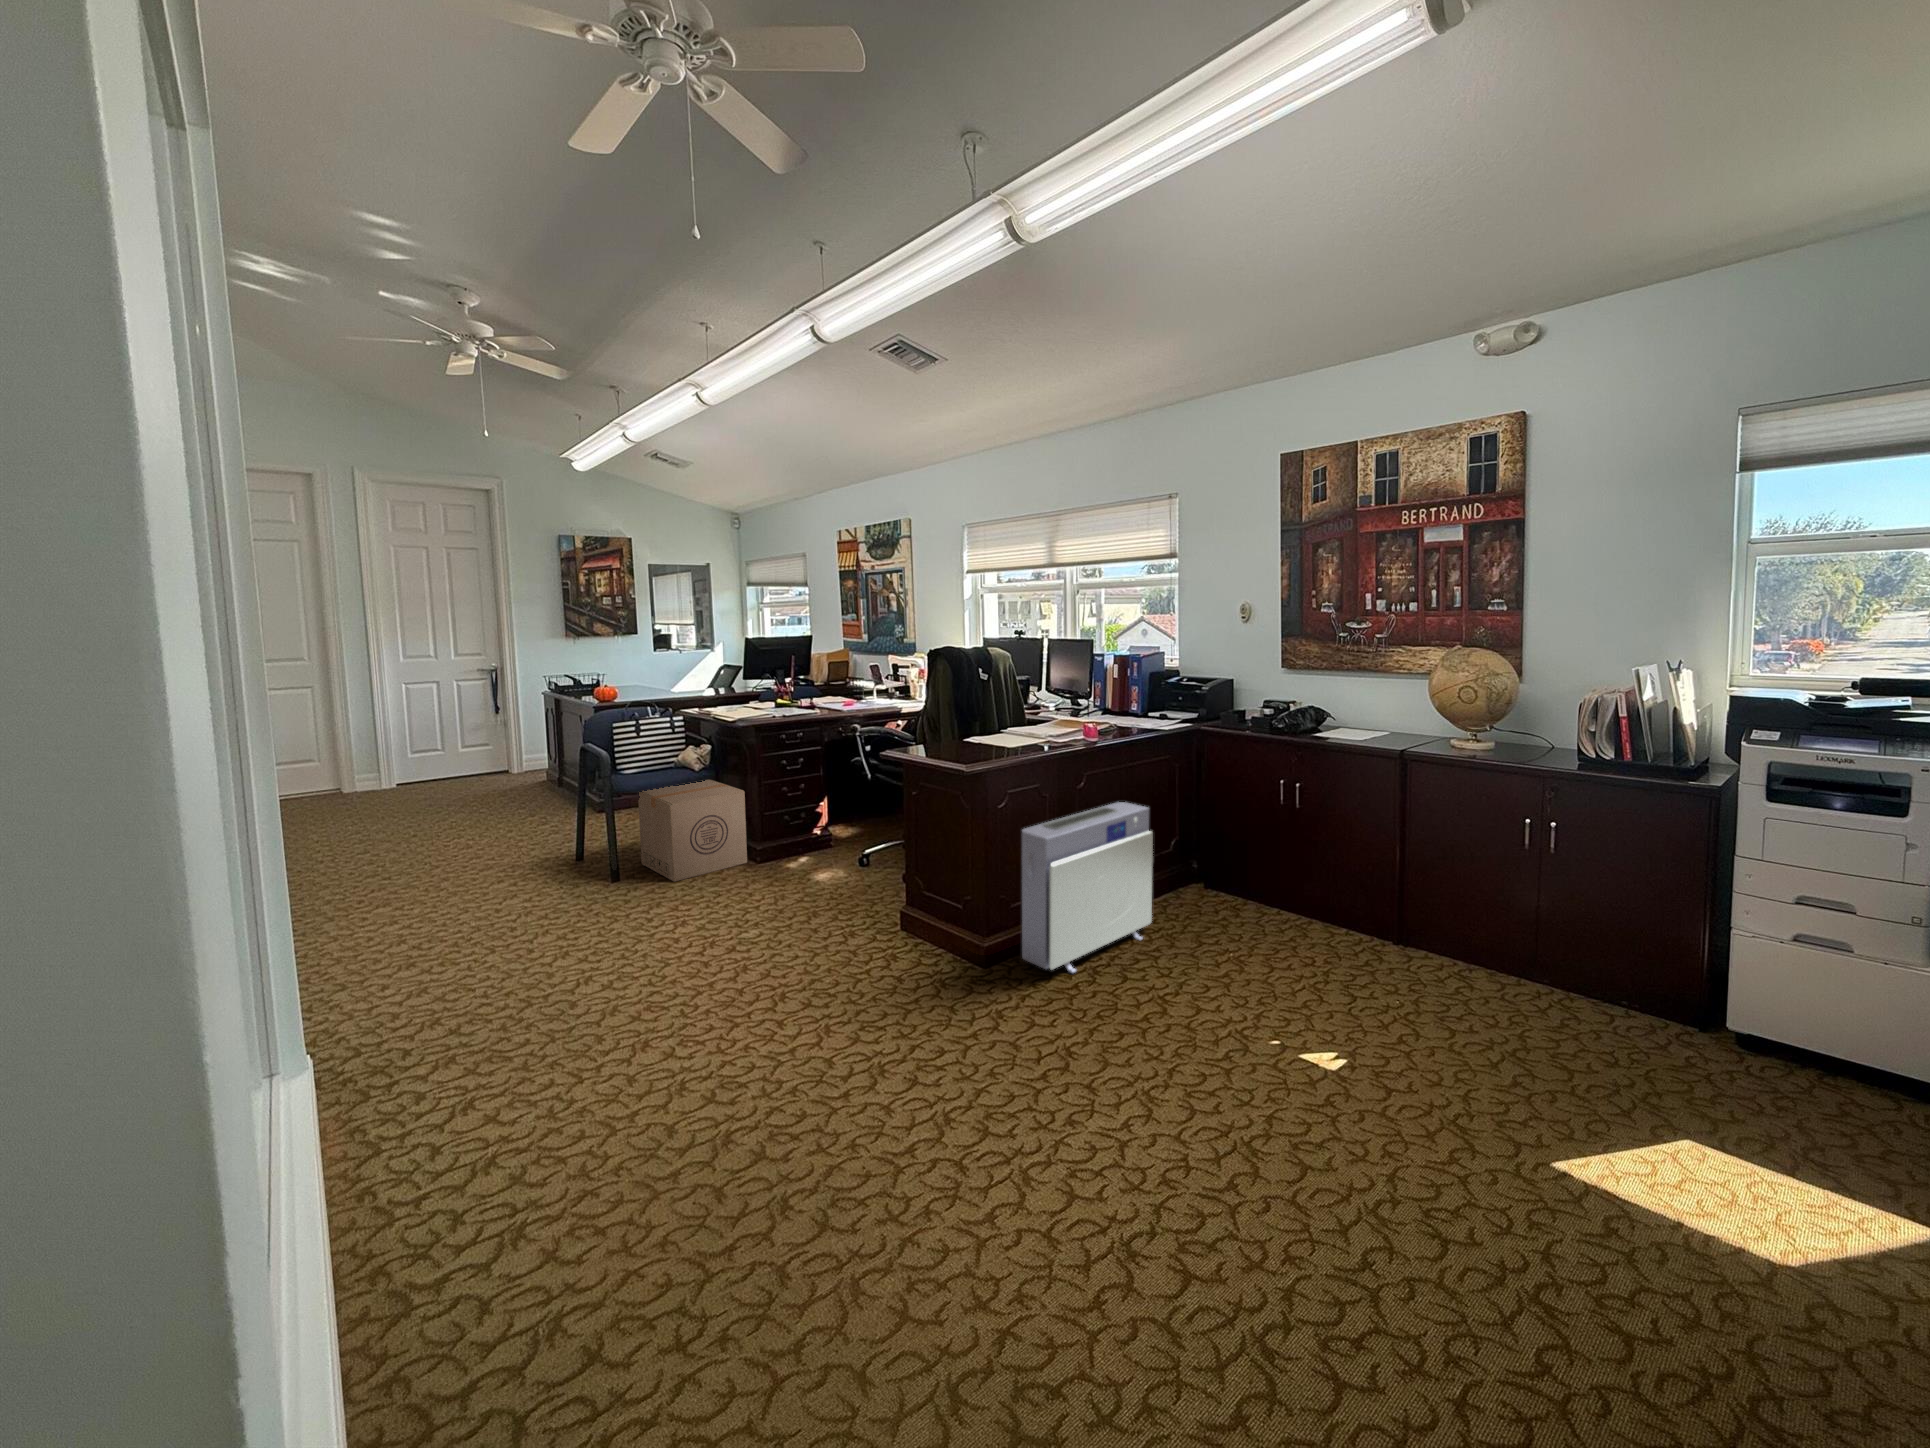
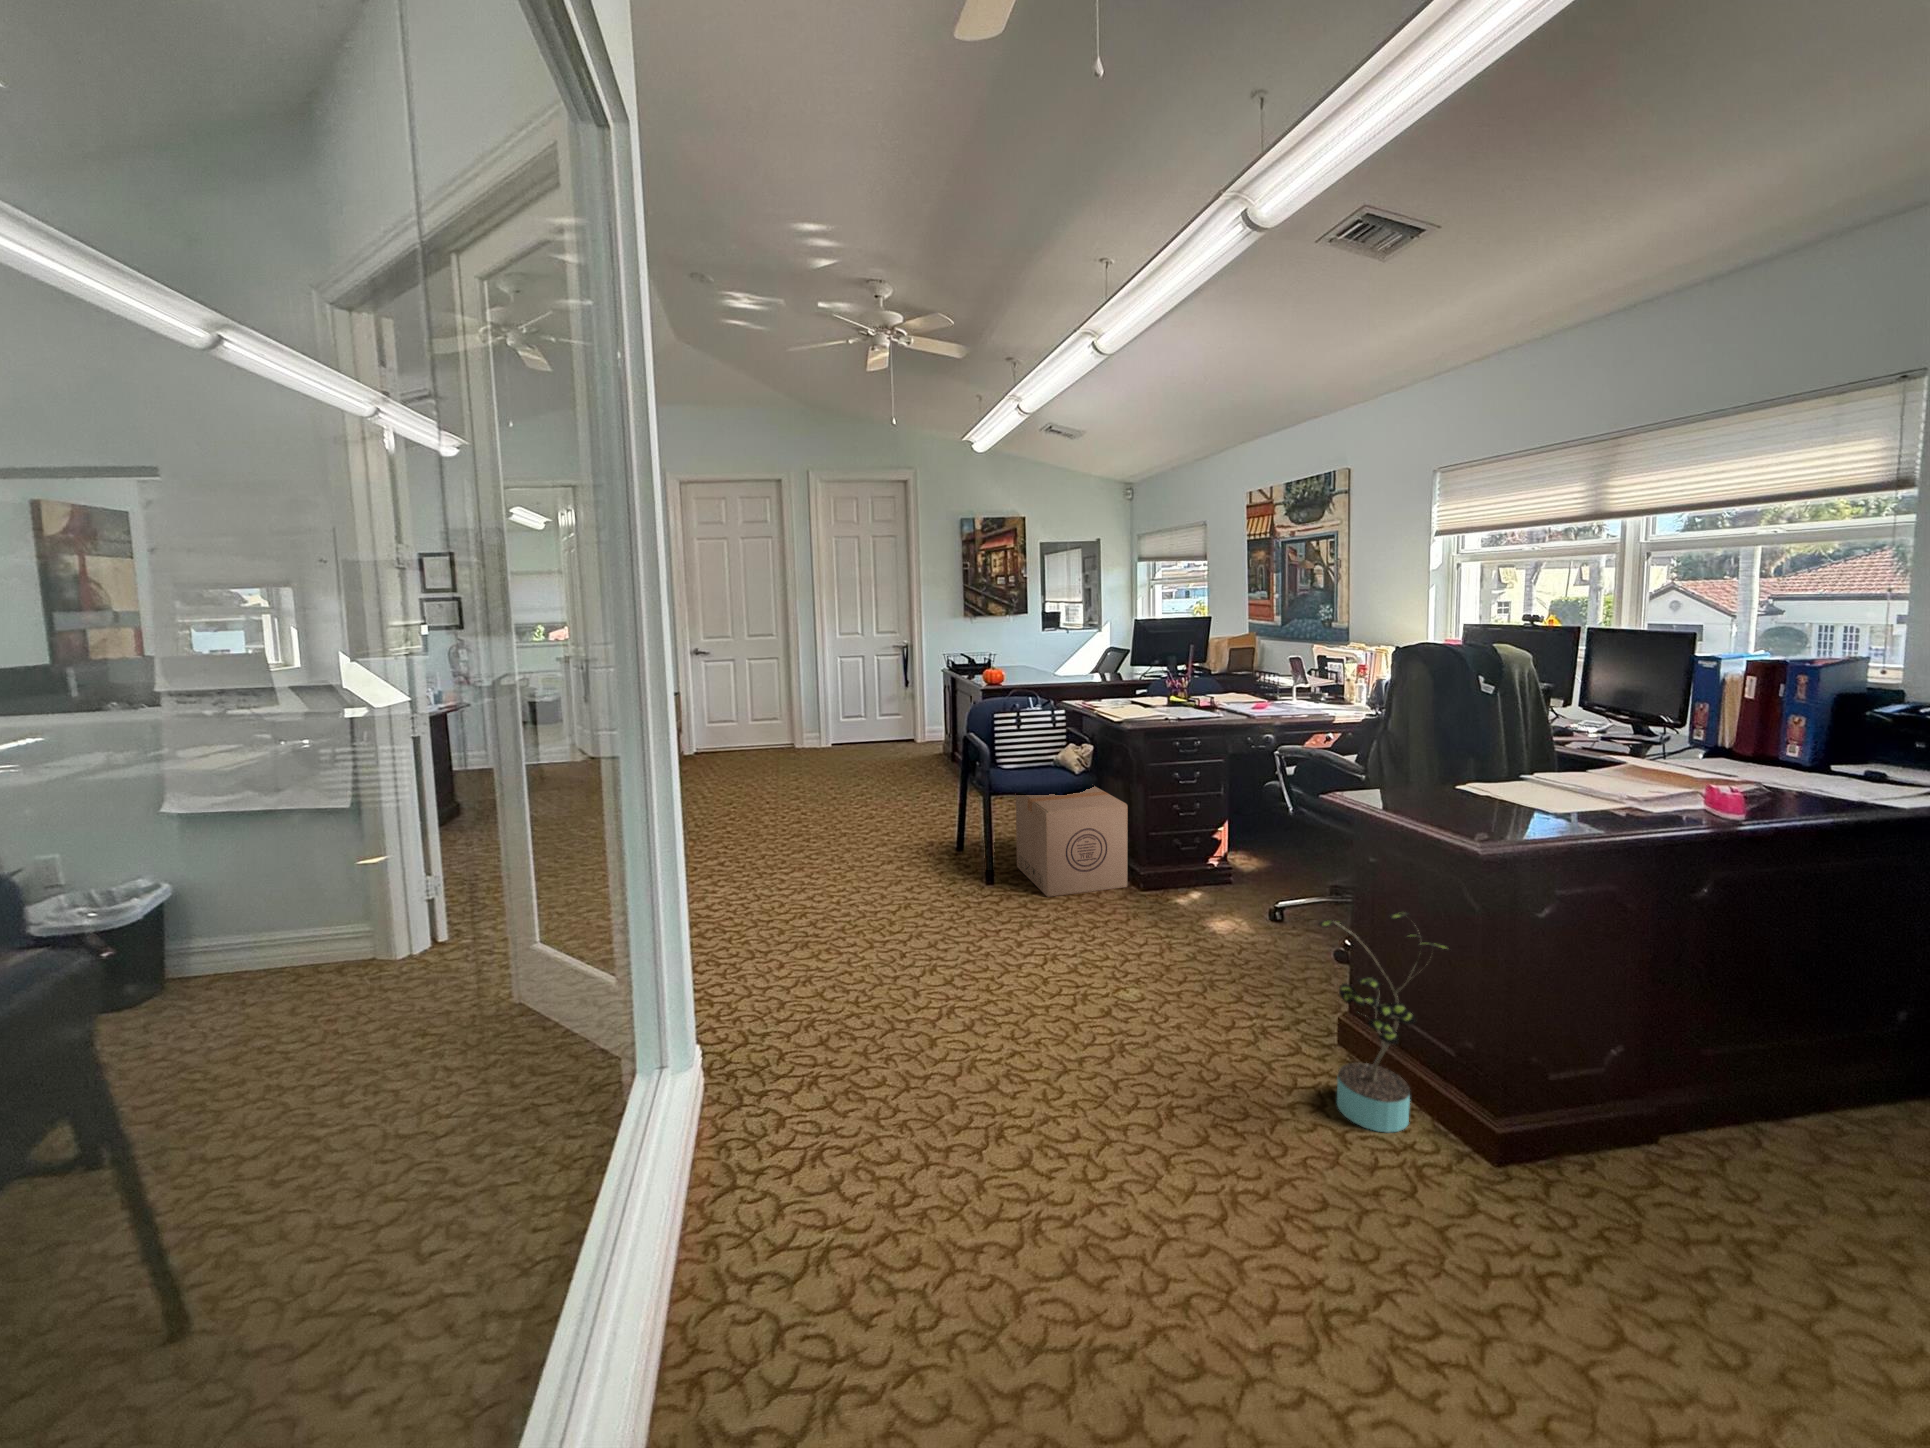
air purifier: present [1022,802,1153,973] -> none [1569,937,1889,1241]
potted plant: none [882,821,958,970] -> present [1319,912,1447,1133]

